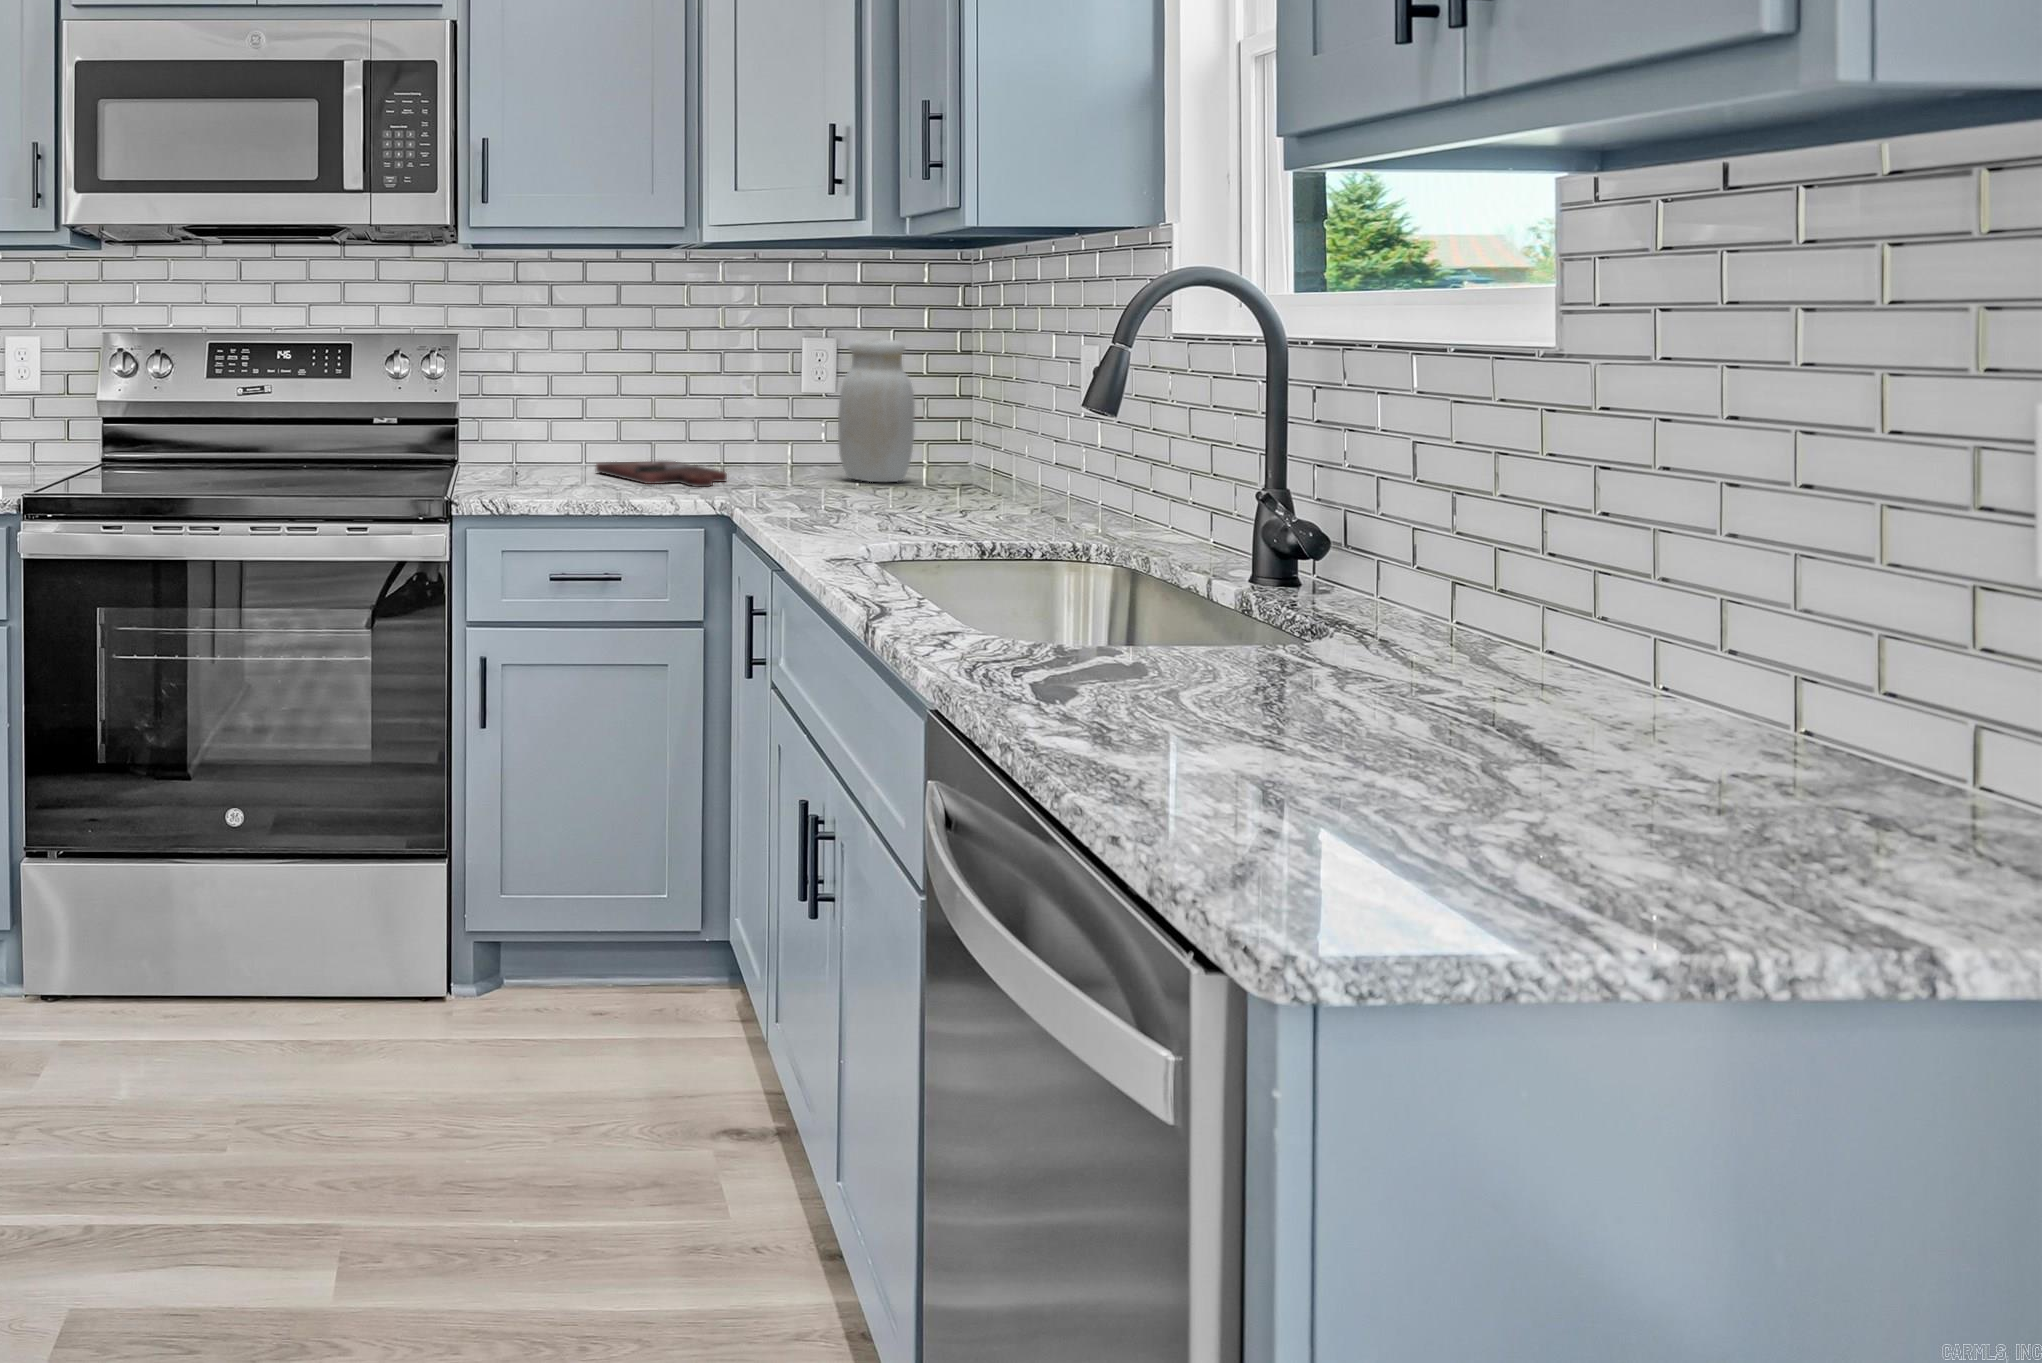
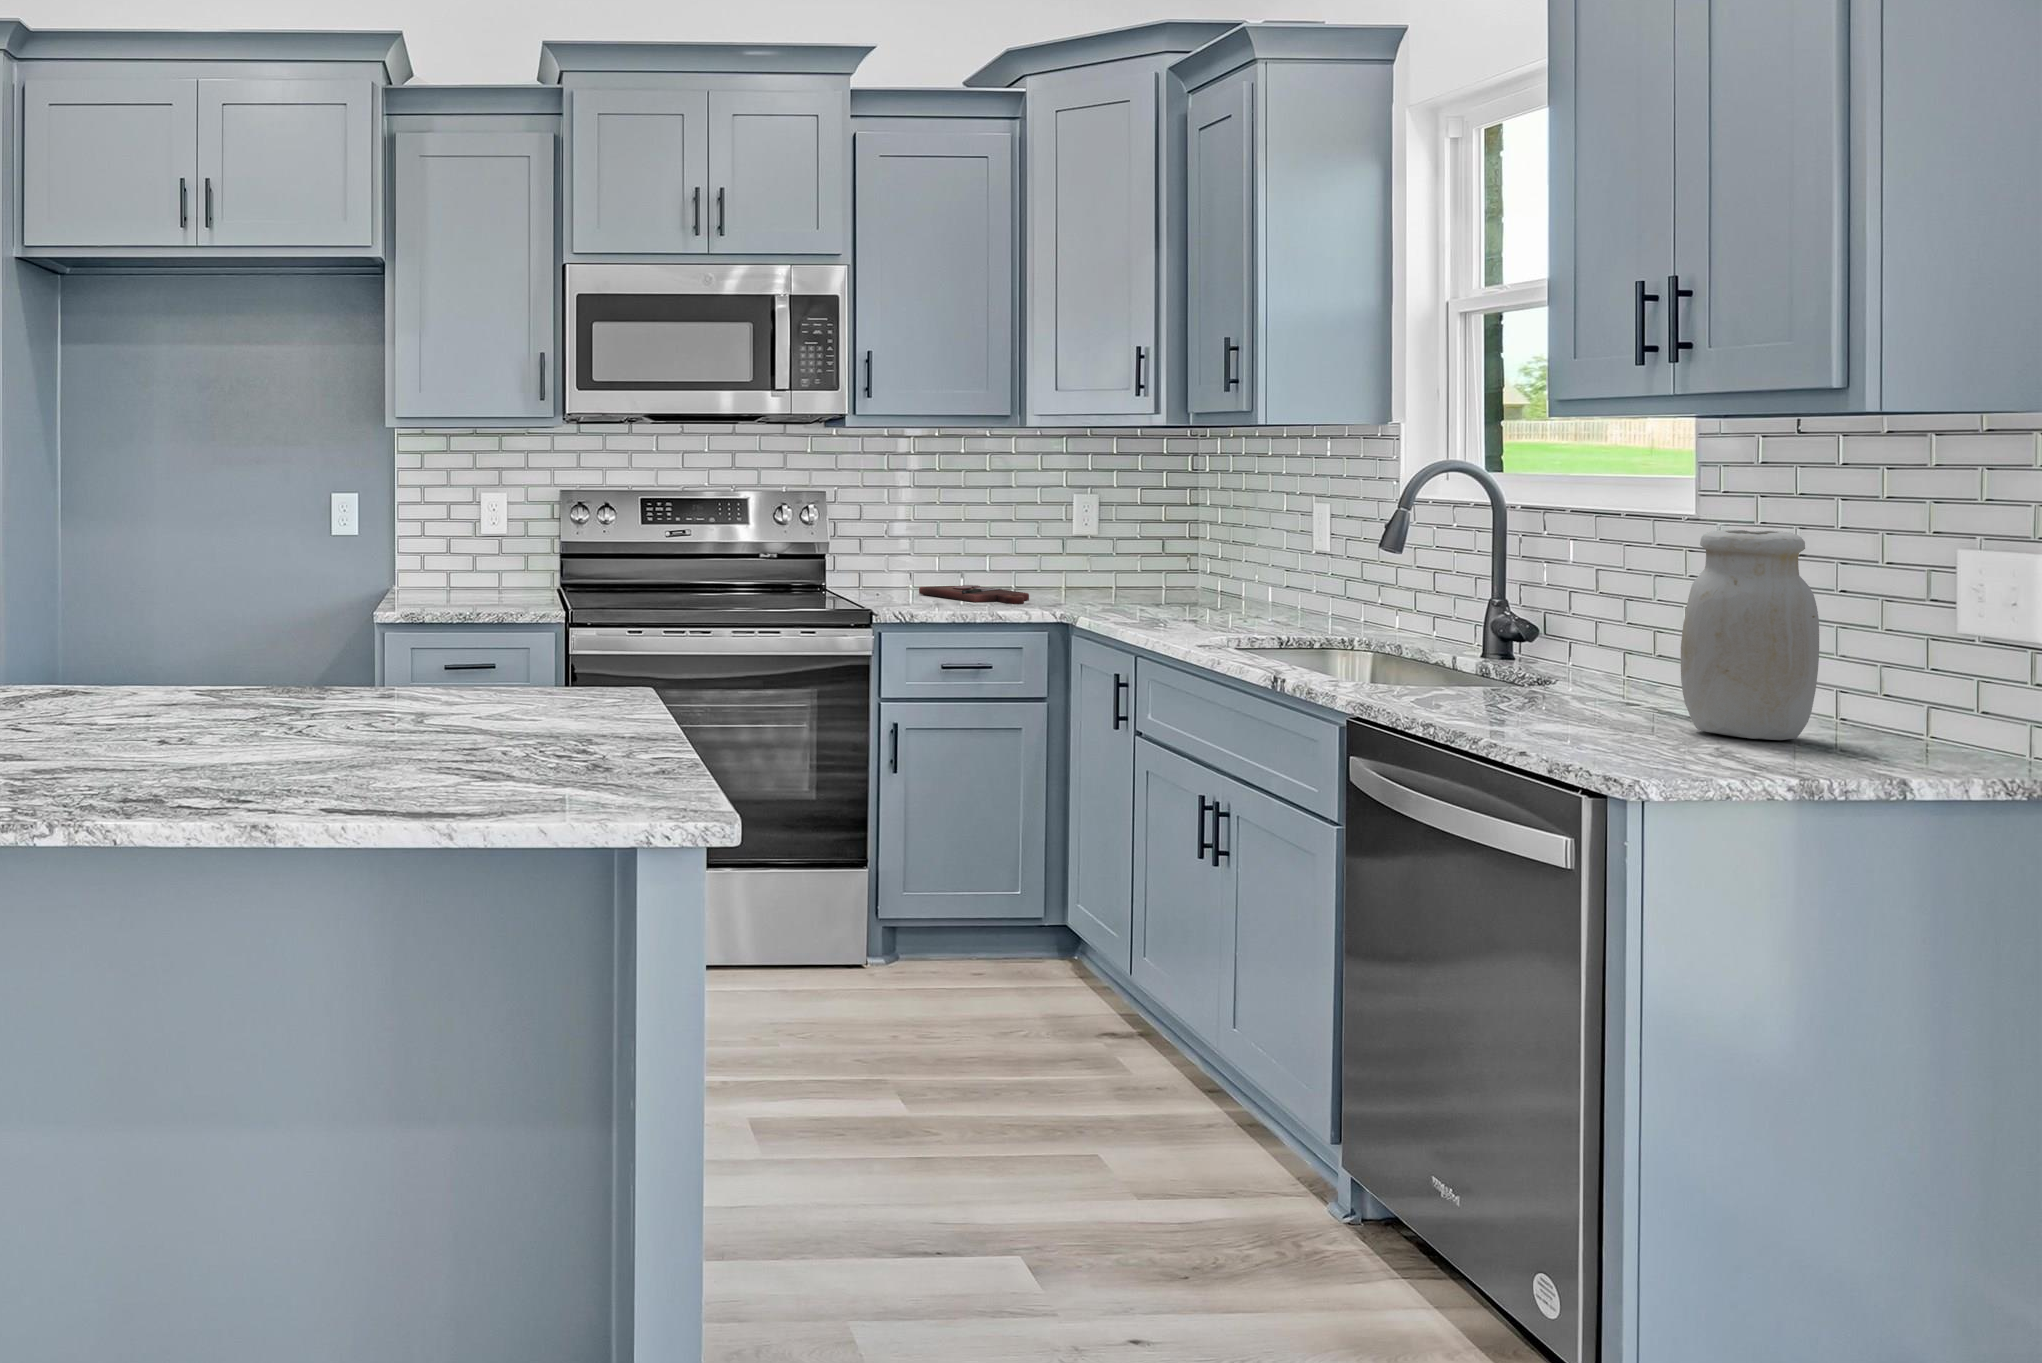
jar: present [838,340,915,482] -> present [1681,530,1819,740]

